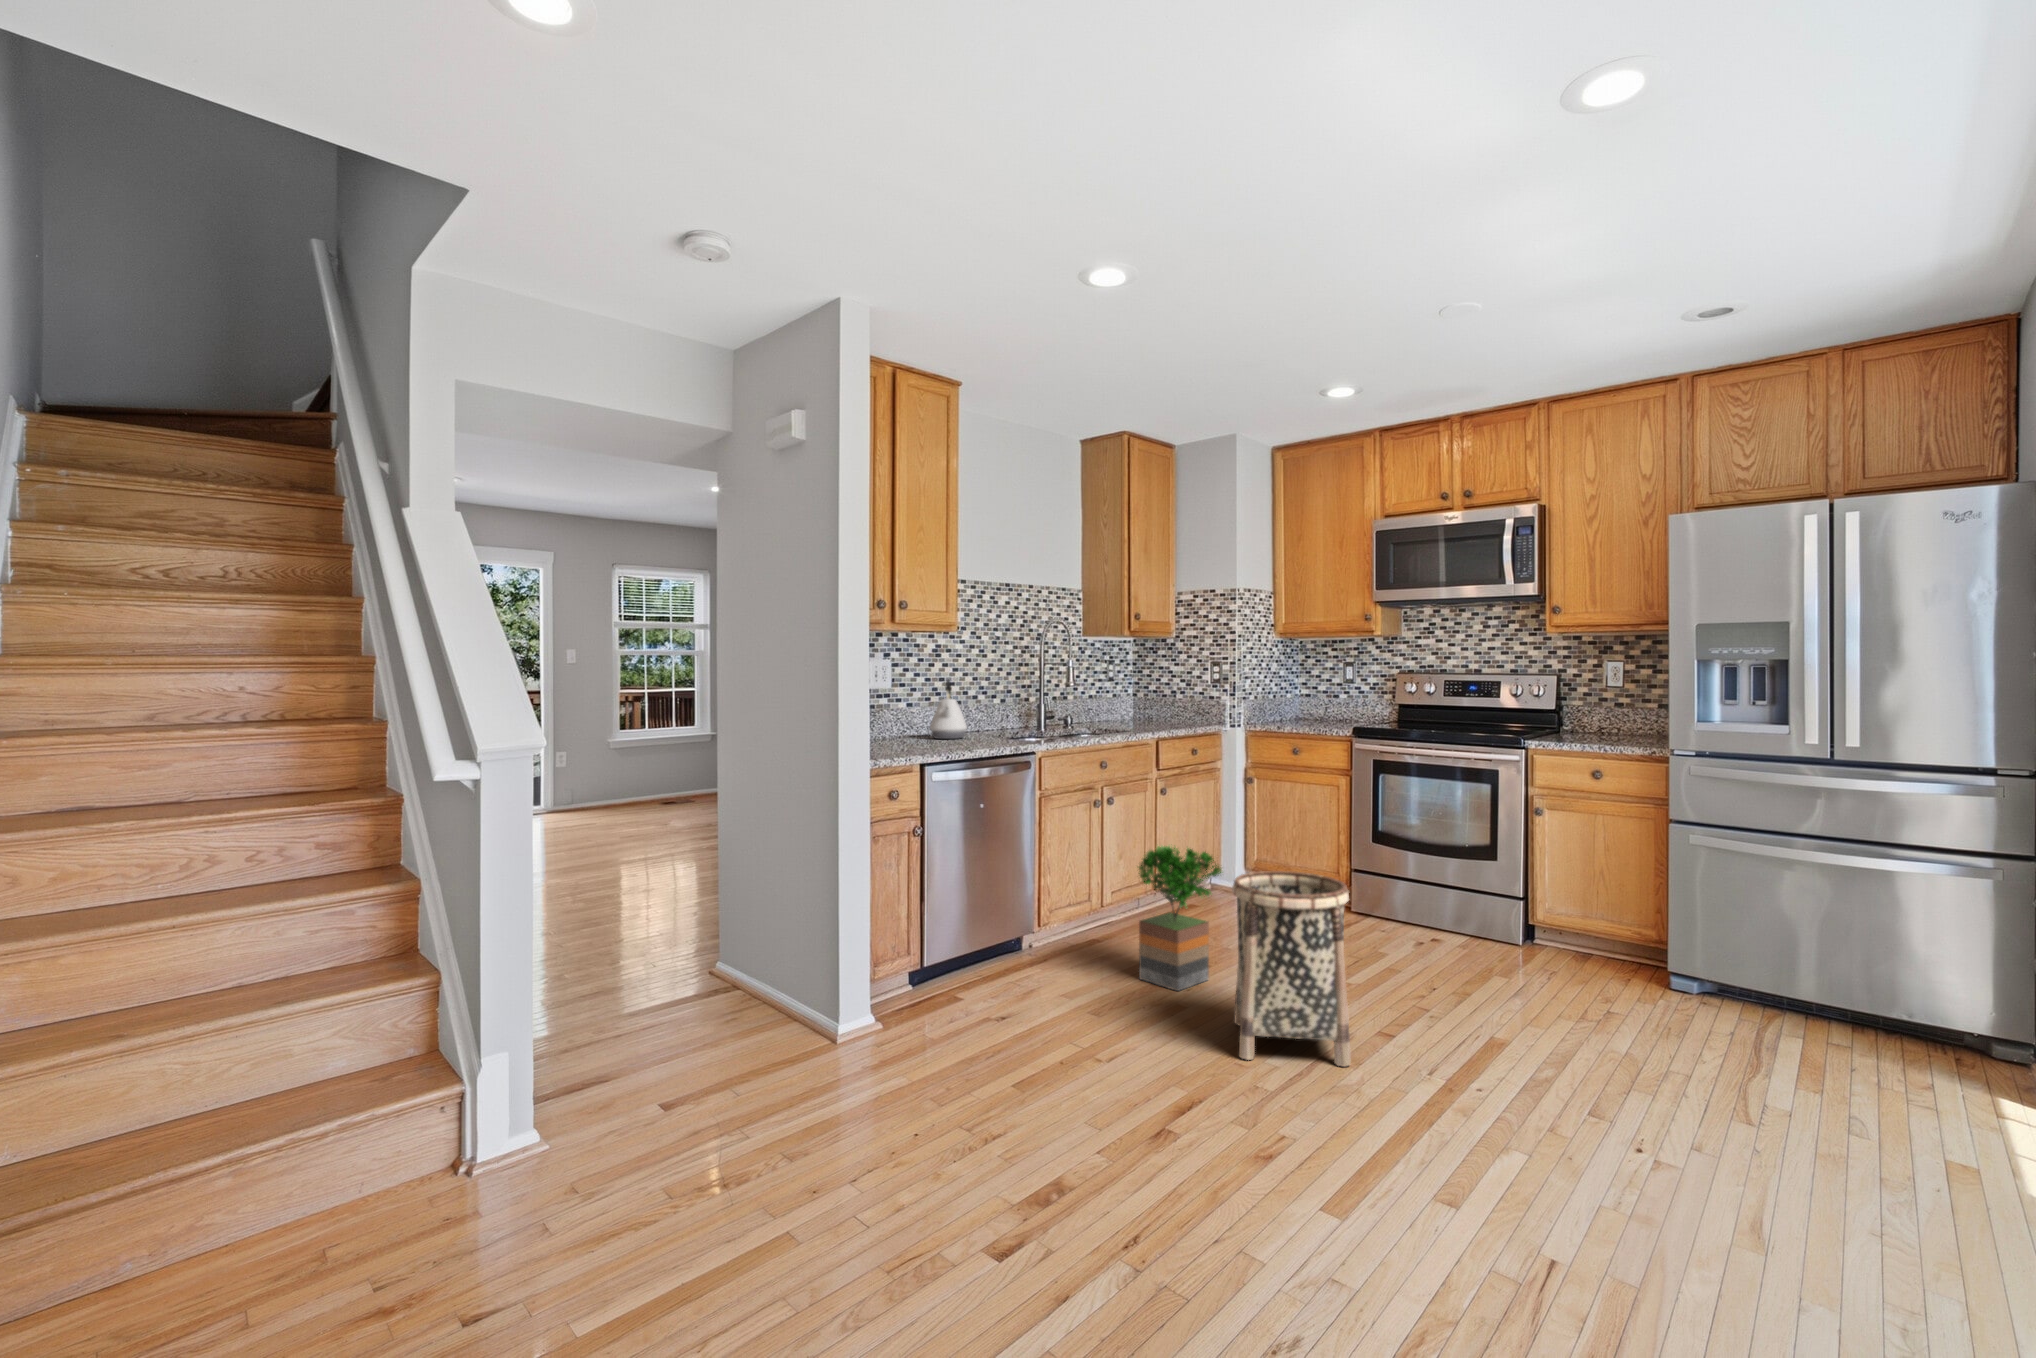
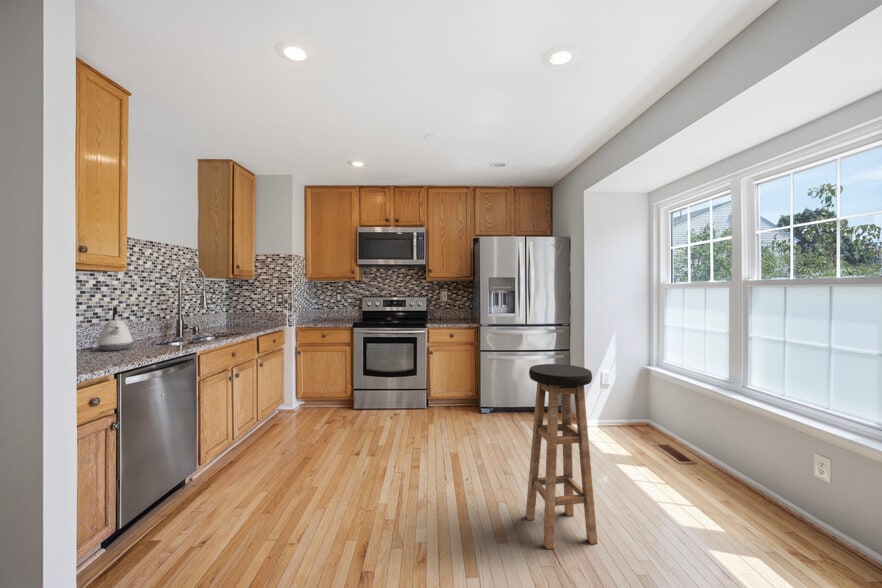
bar stool: none [1498,824,1658,1246] -> present [526,364,597,549]
potted tree: present [1139,846,1222,991] -> none [279,396,331,481]
basket: present [1232,871,1350,1066] -> none [357,401,427,515]

